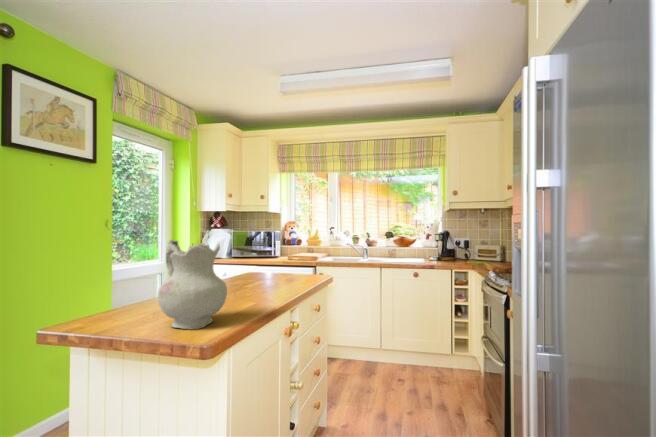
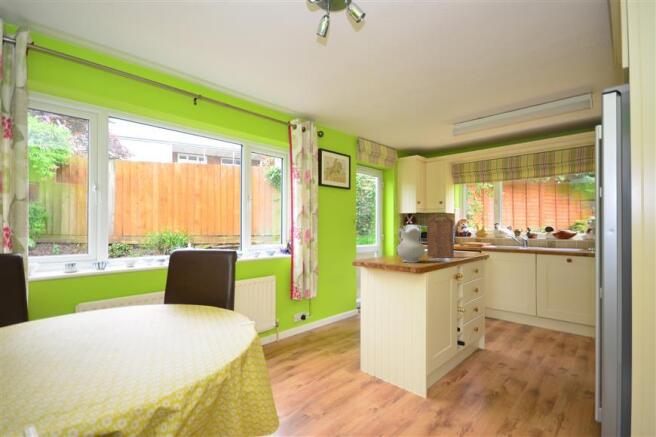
cutting board: none [236,213,285,297] -> present [427,215,454,258]

